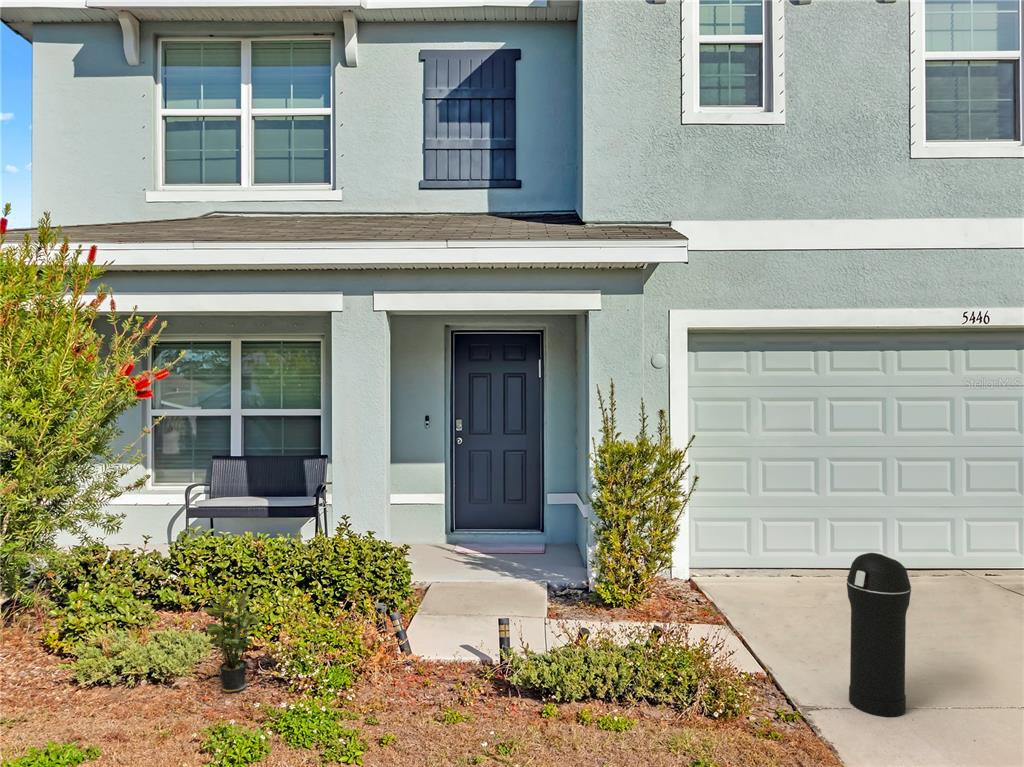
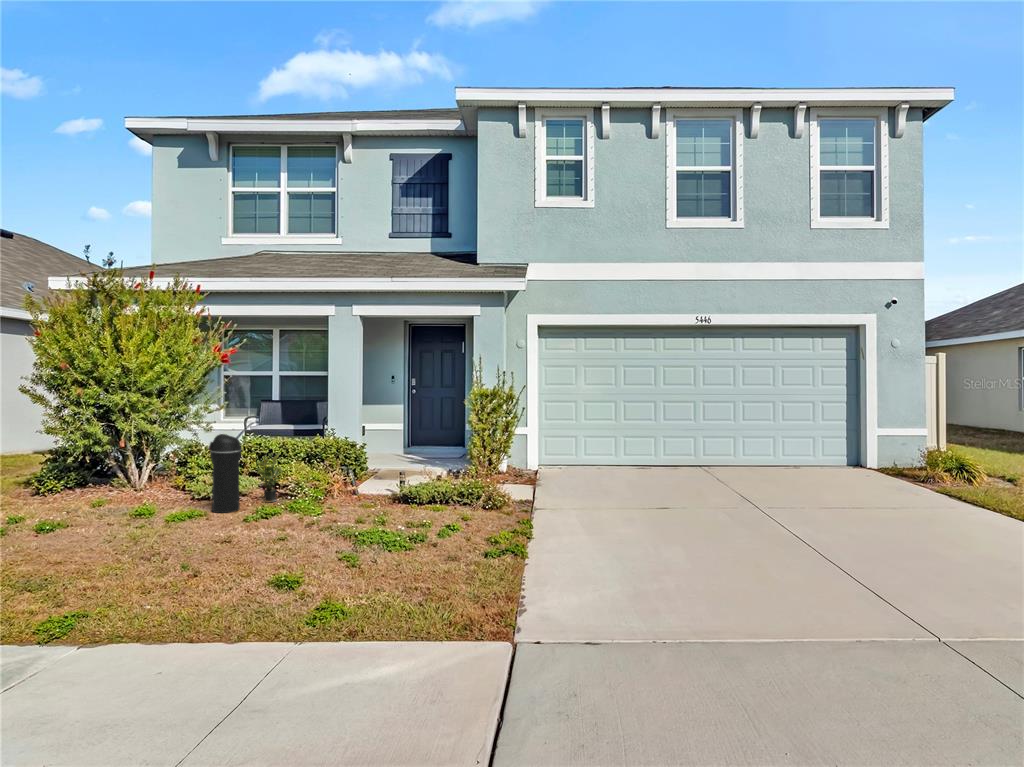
trash can: present [847,553,911,717] -> present [208,434,241,513]

